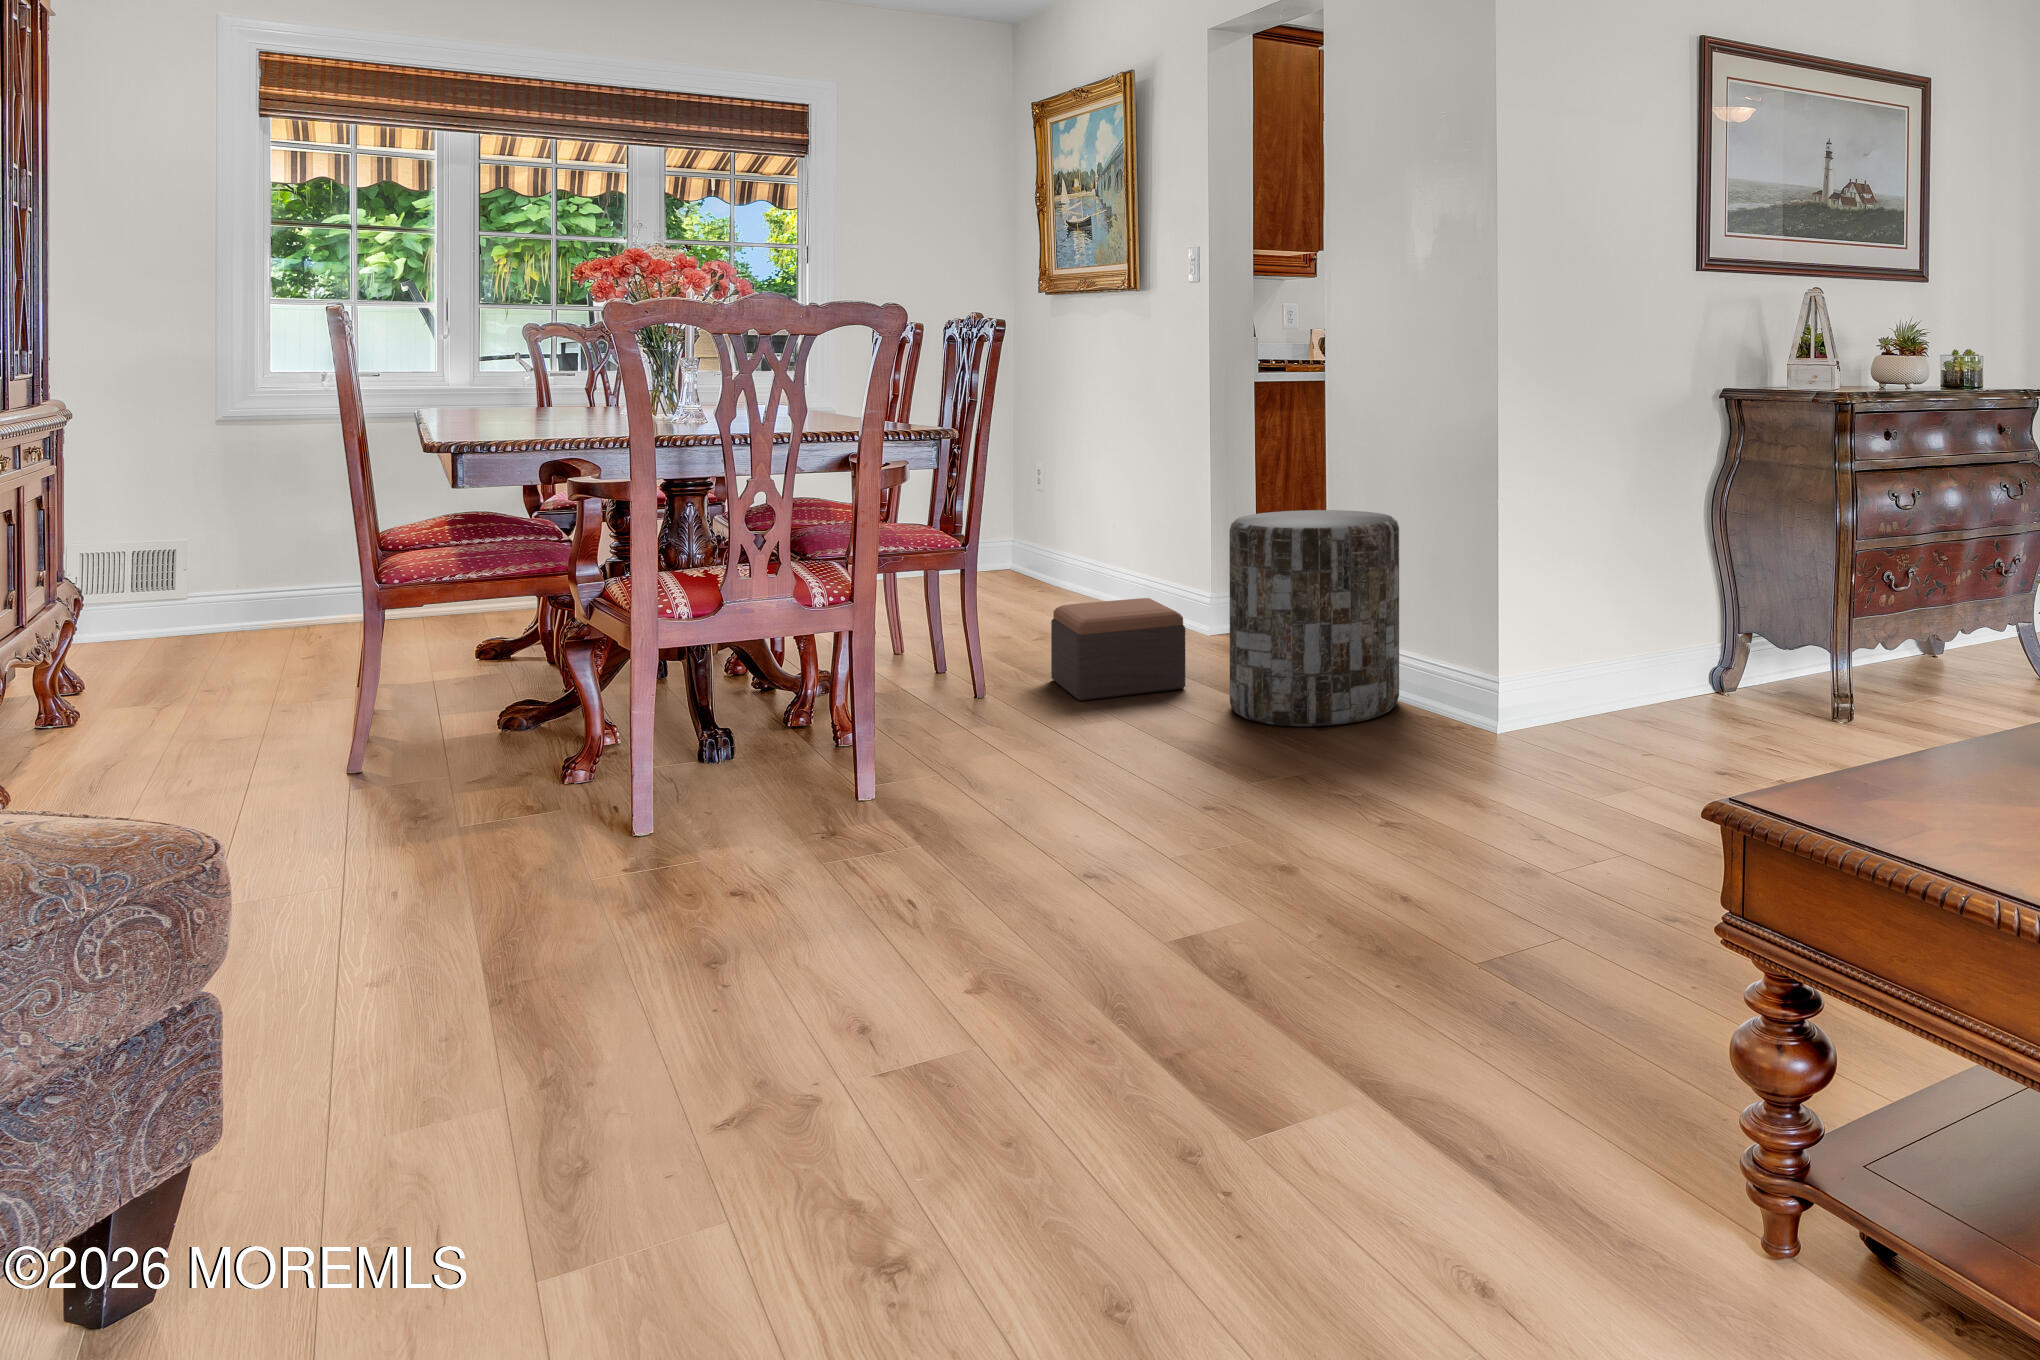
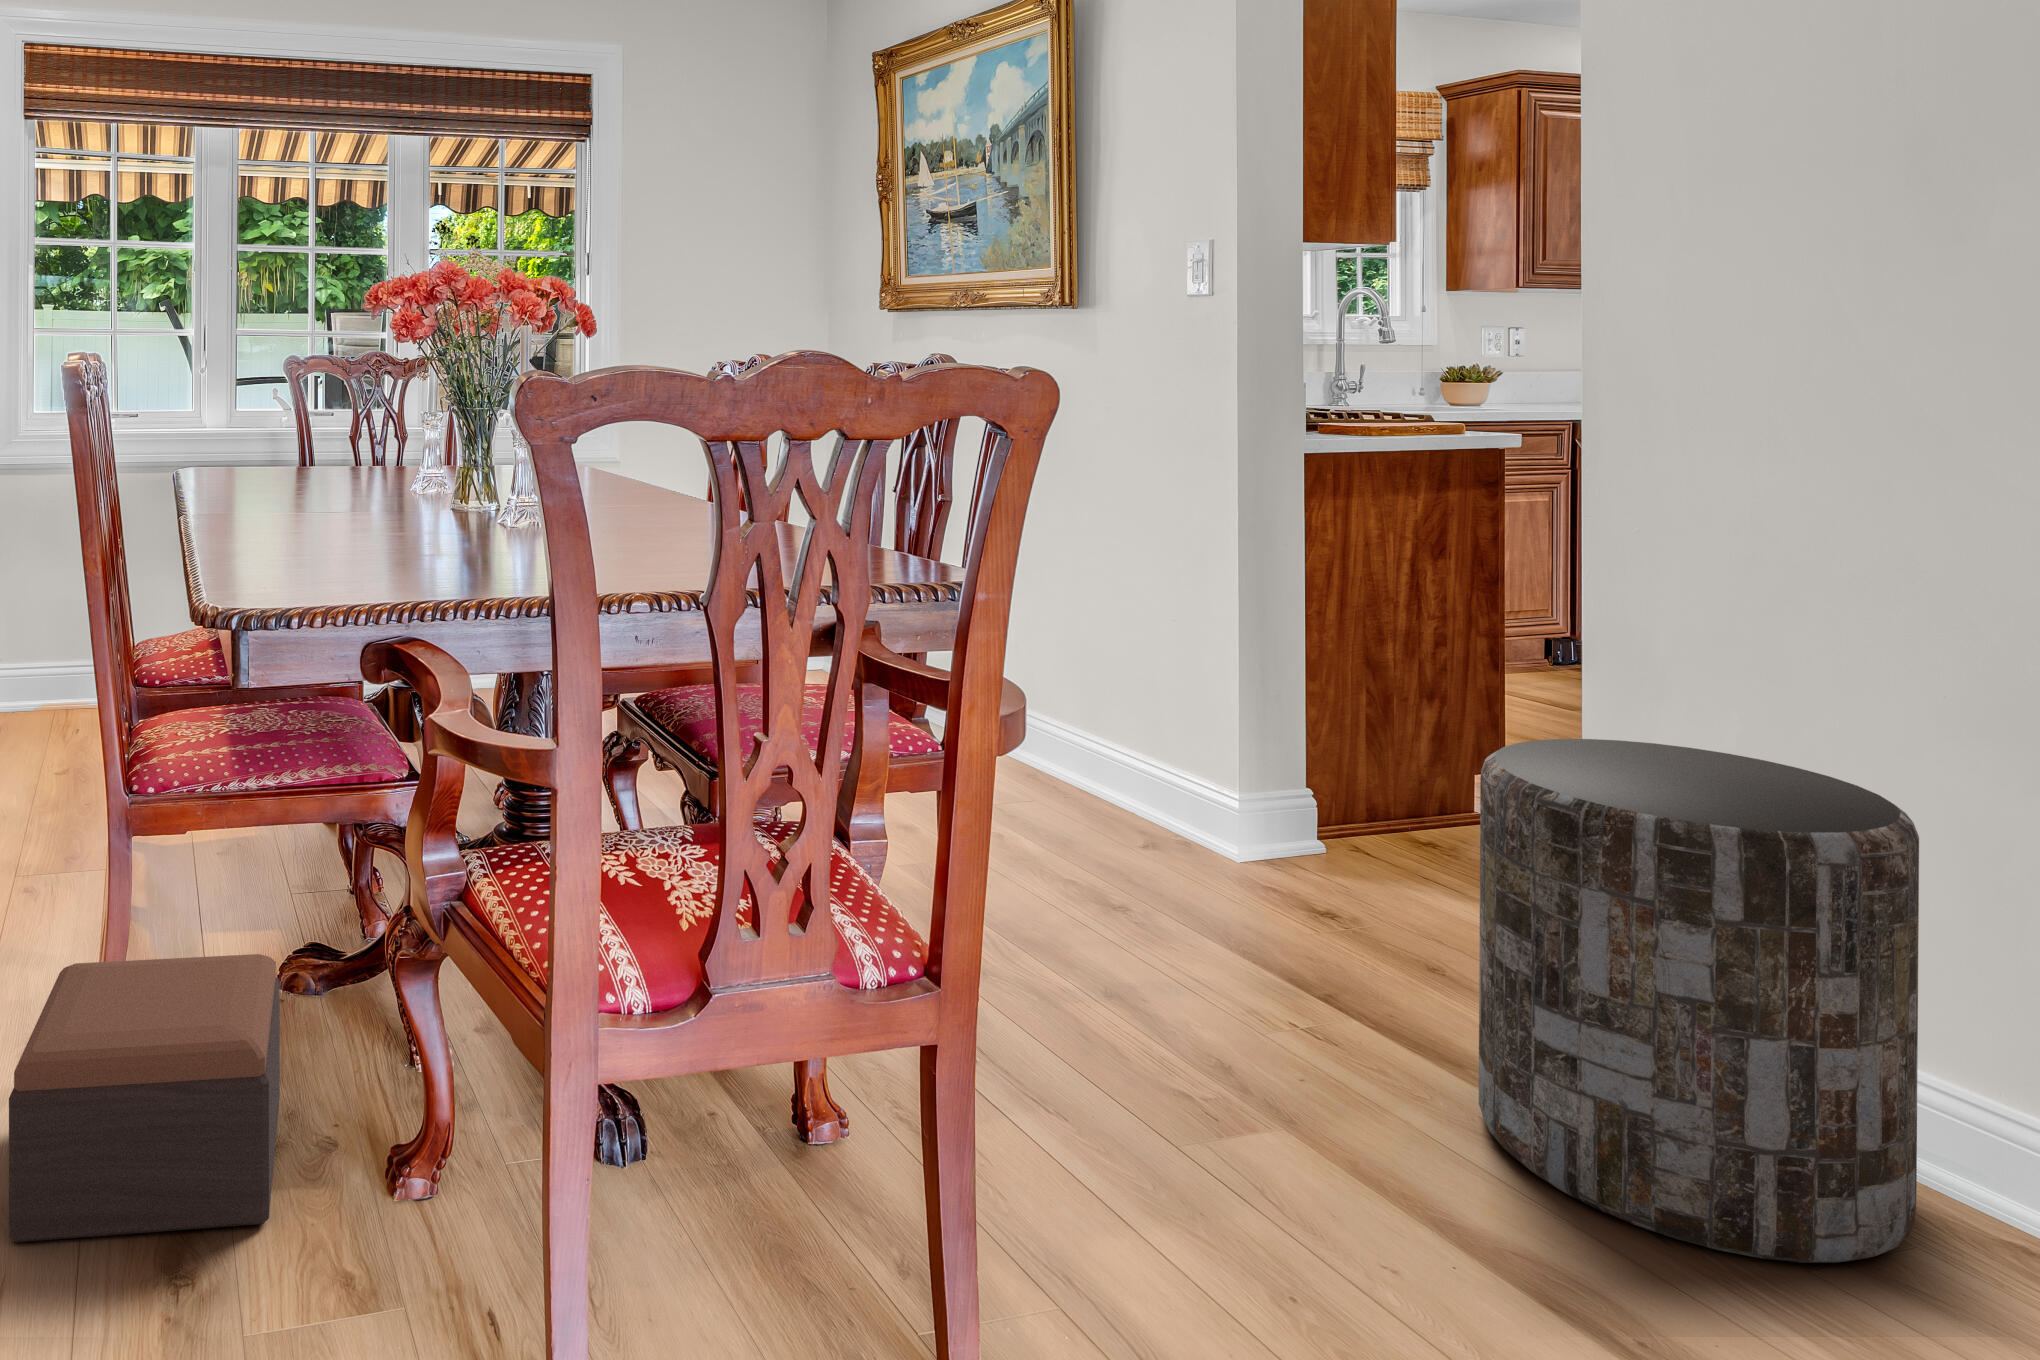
footstool: present [1051,598,1185,701] -> present [9,954,280,1242]

